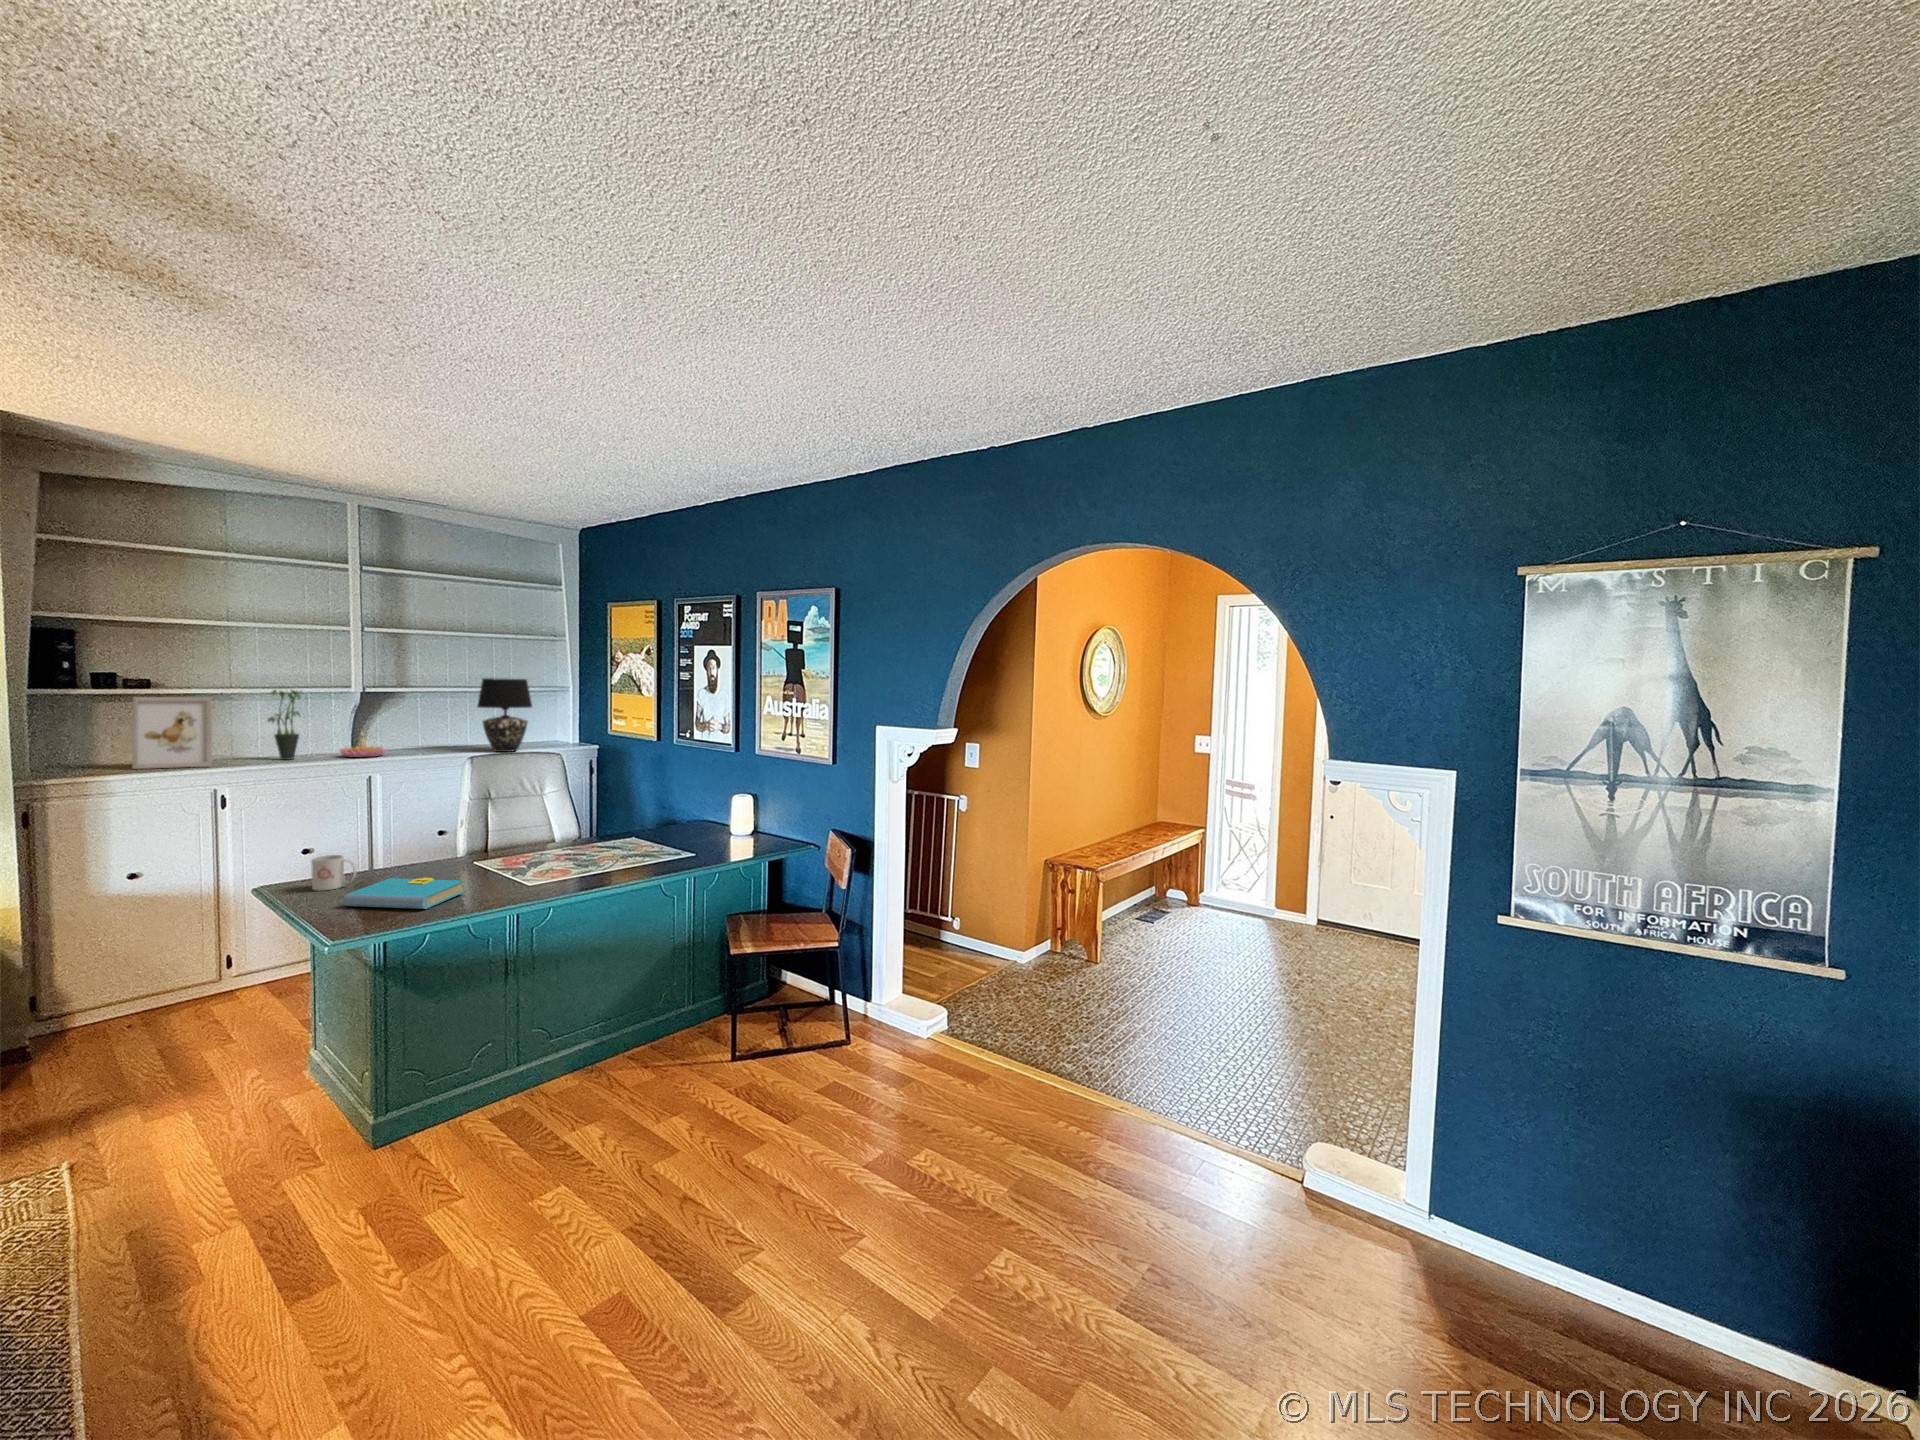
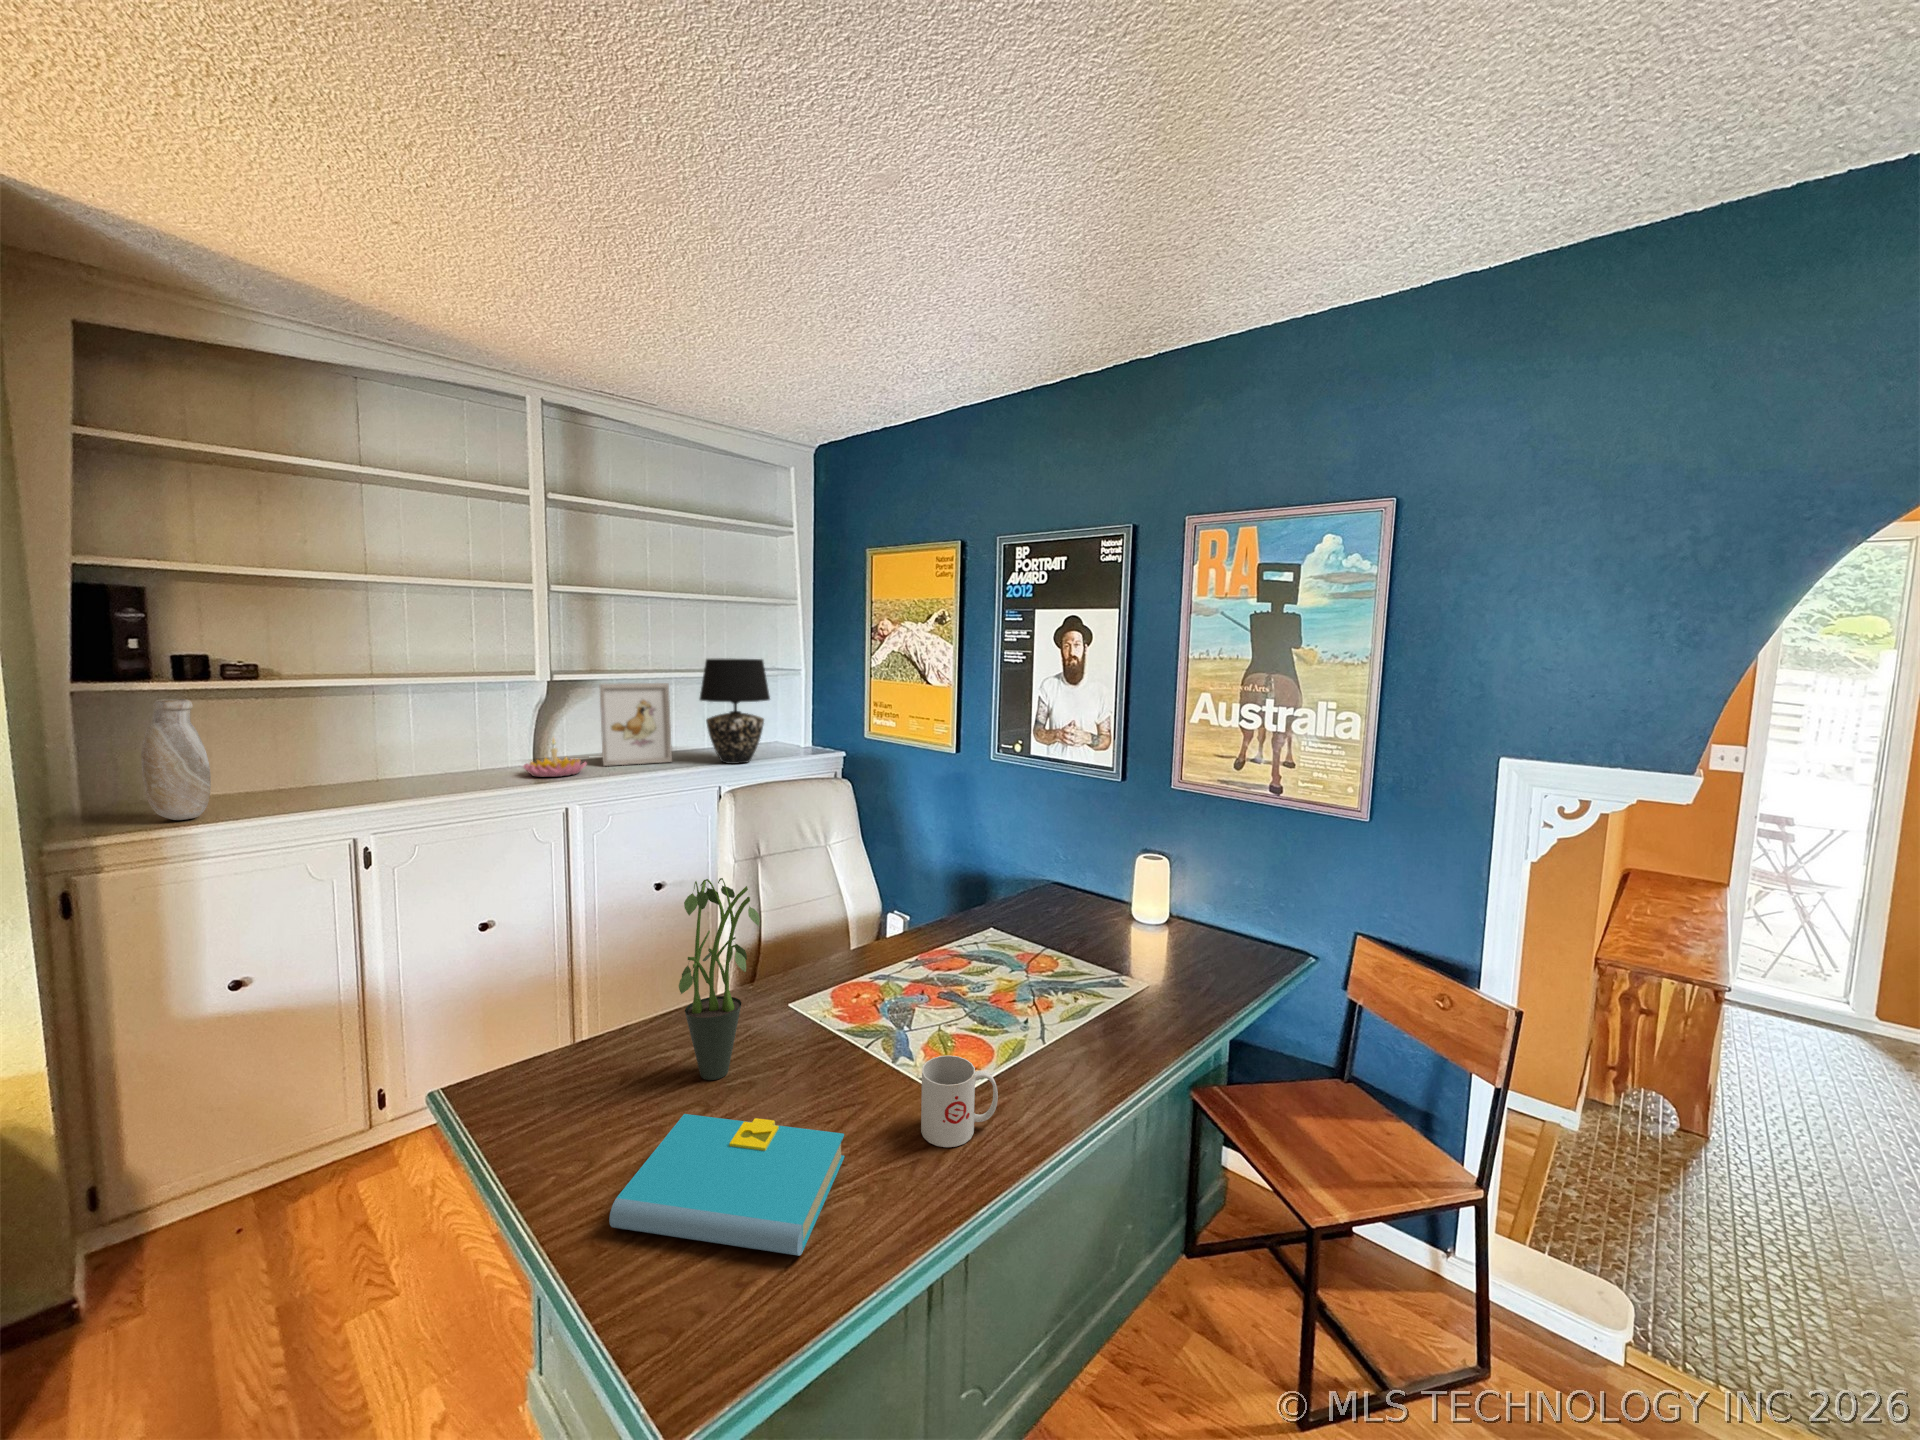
potted plant: present [268,686,301,760] -> present [679,878,760,1080]
picture frame: present [132,697,212,769] -> present [600,683,672,766]
vase: none [77,698,120,773] -> present [141,699,211,820]
mug: present [311,855,356,891] -> present [921,1055,998,1147]

